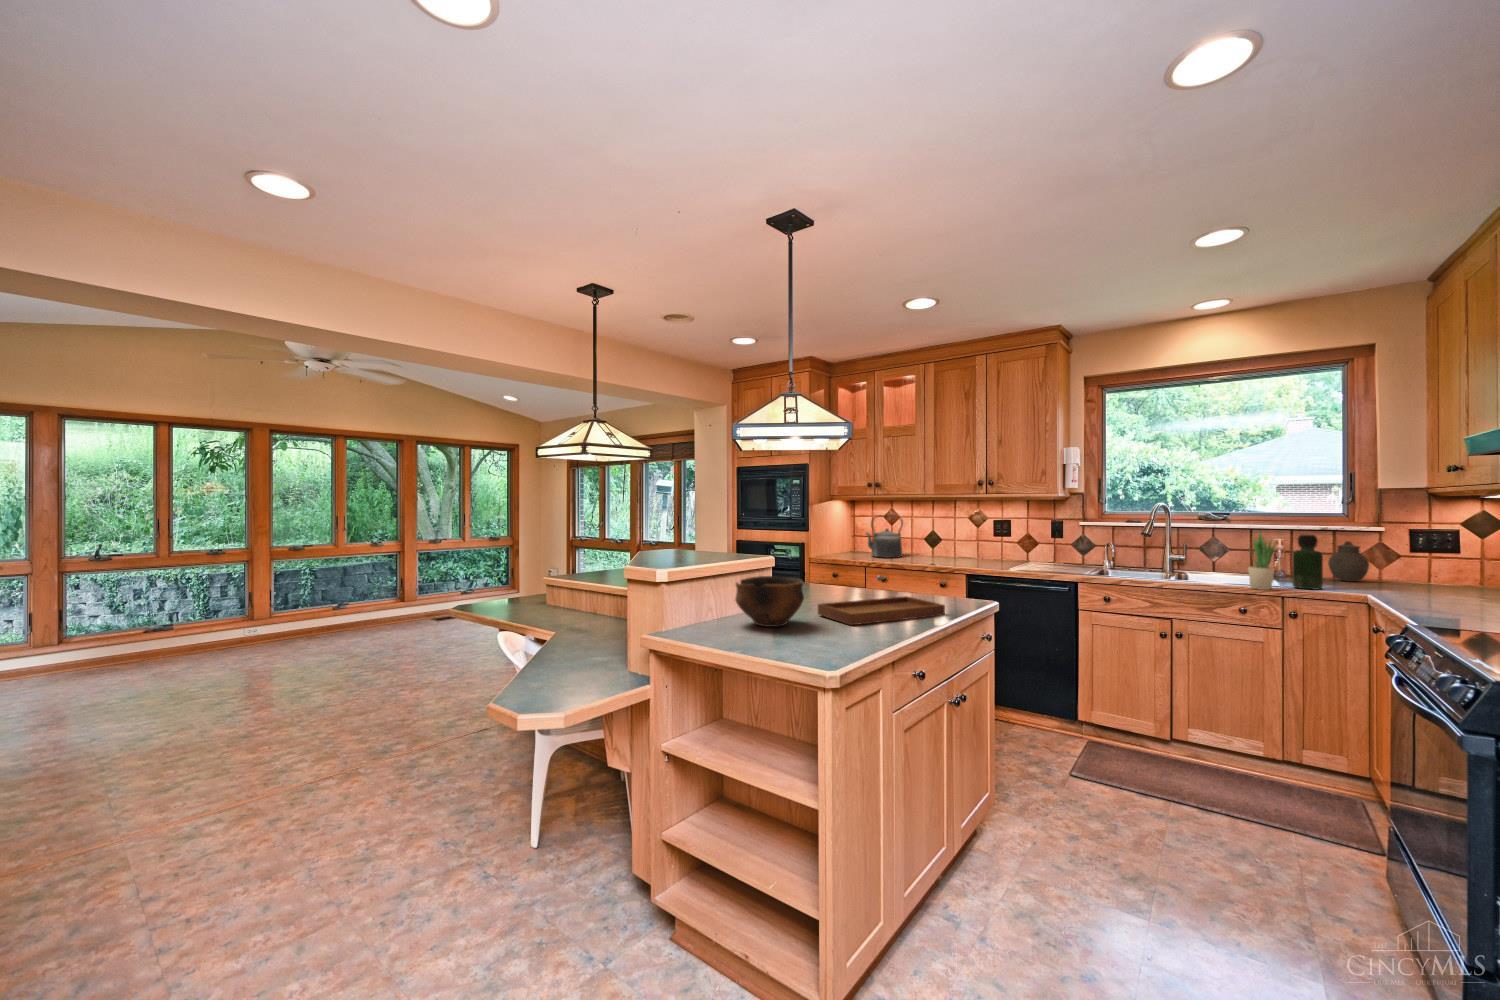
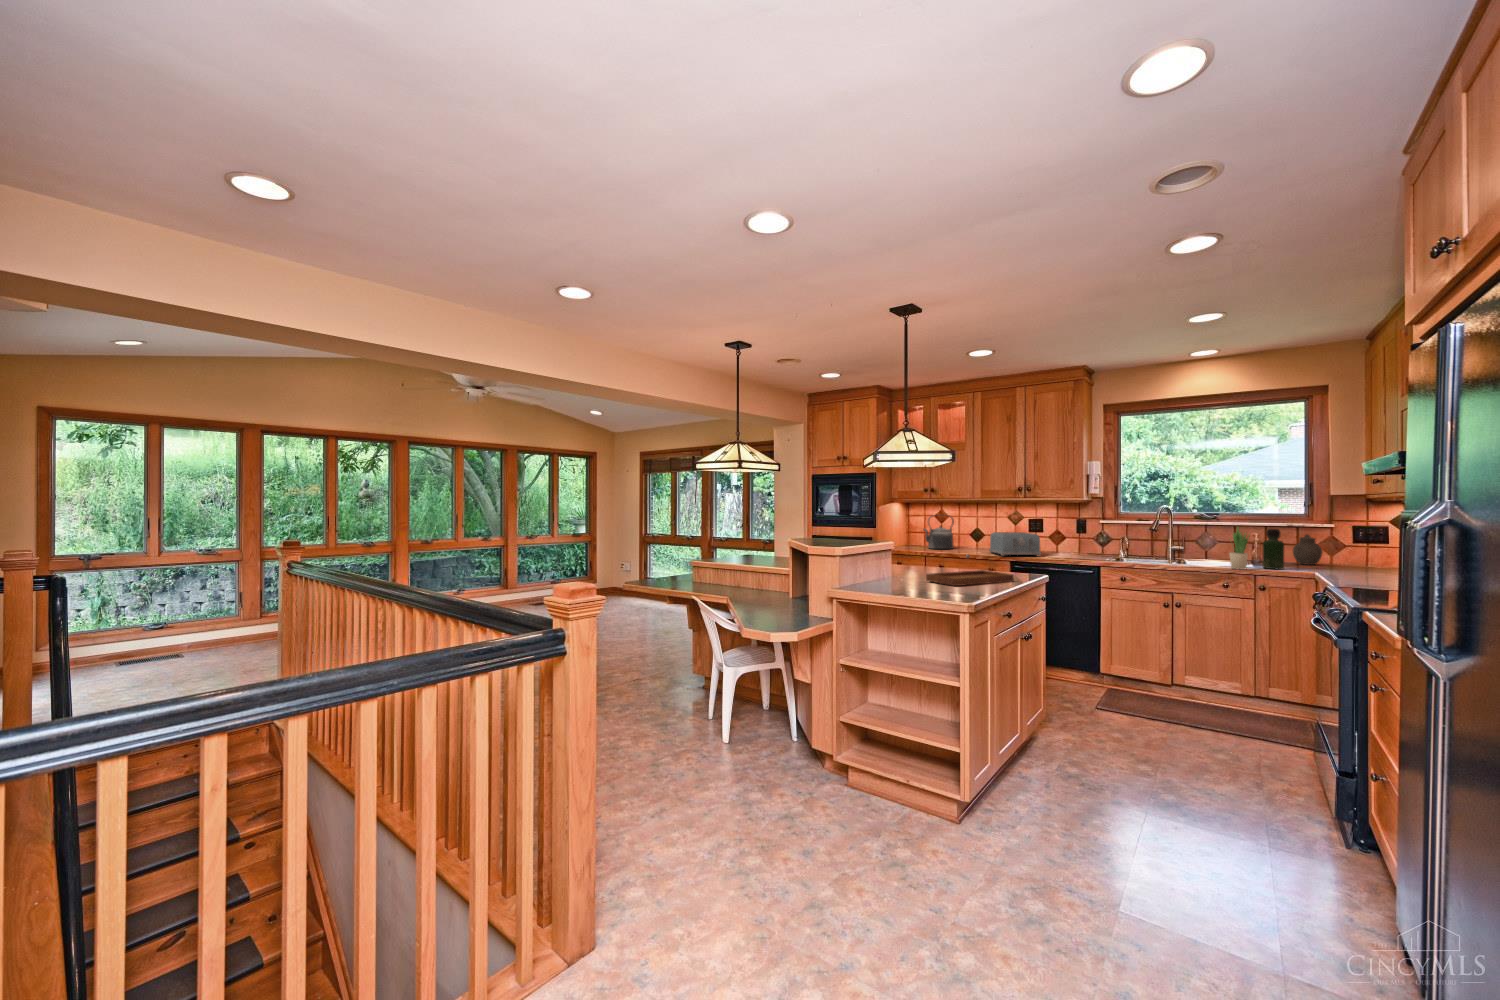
toaster: none [943,537,1005,568] -> present [989,532,1041,556]
bowl: present [735,576,804,627] -> none [875,554,923,587]

